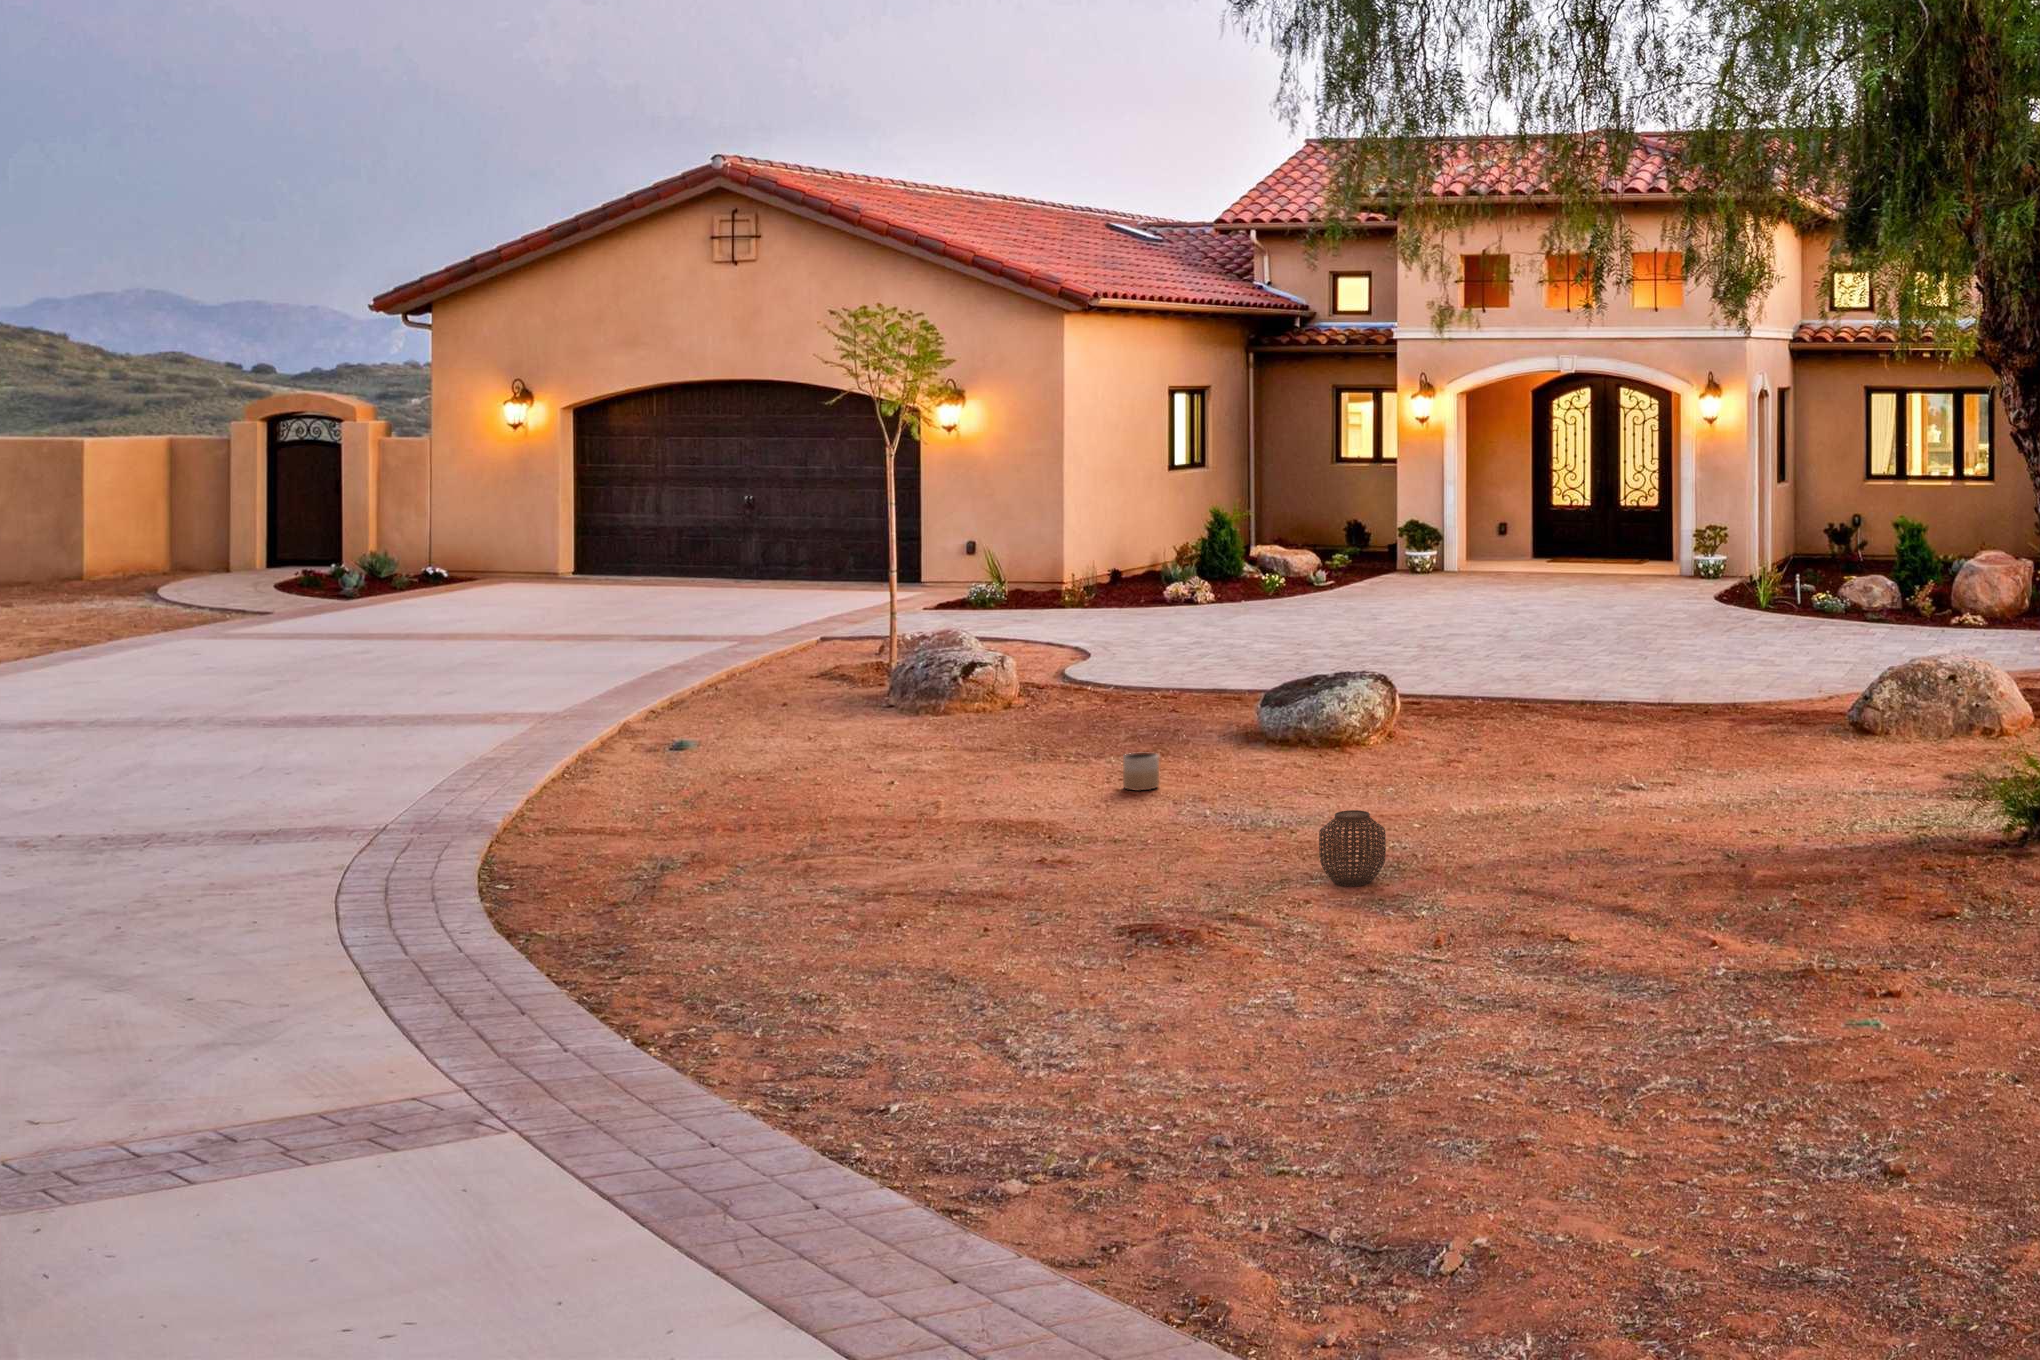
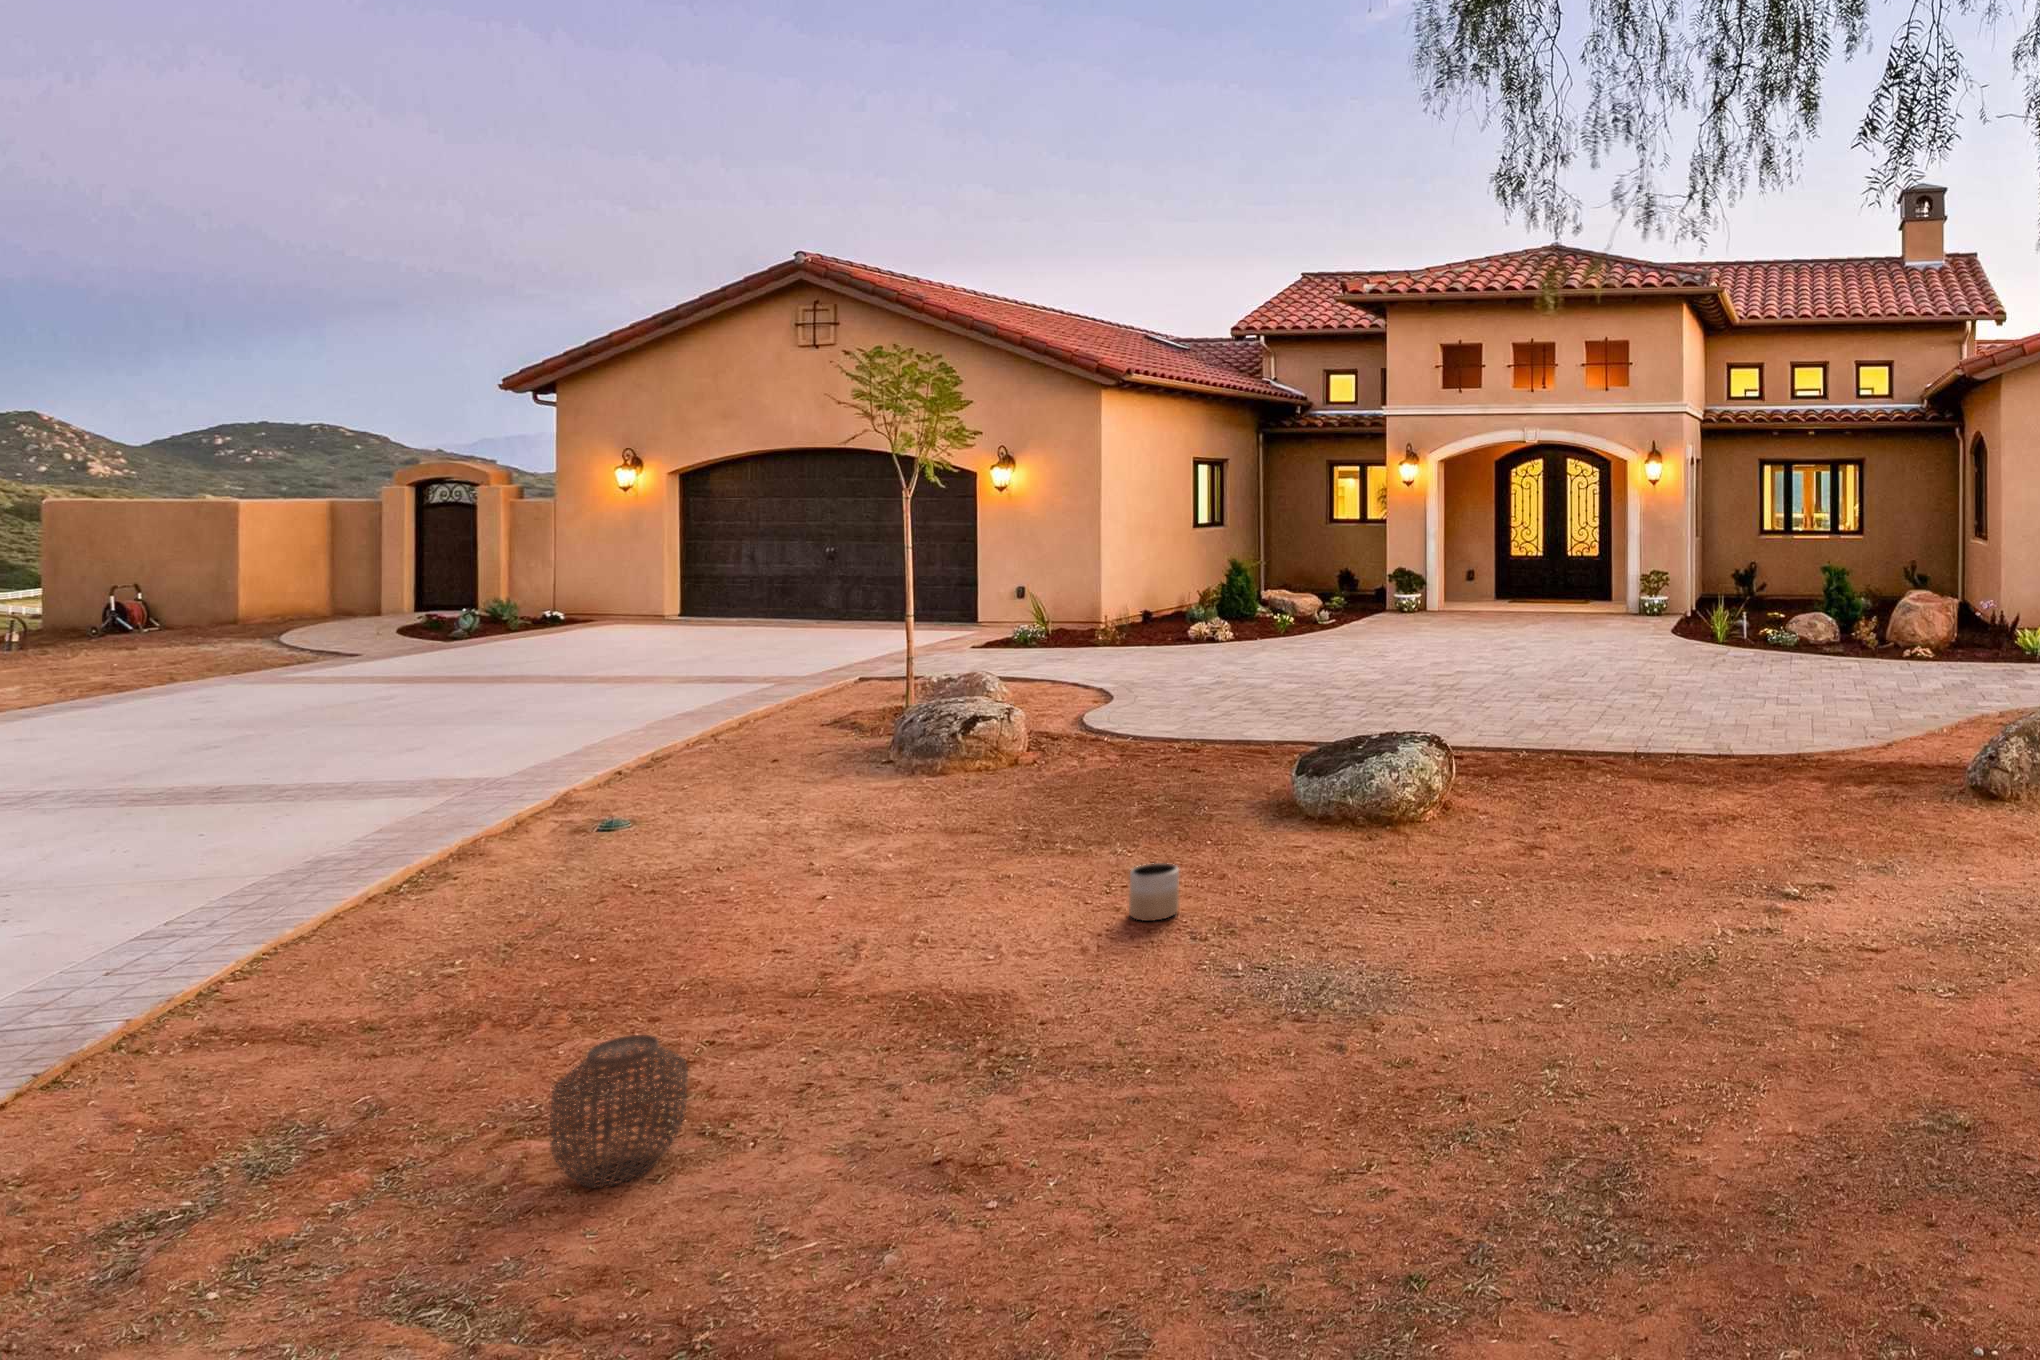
woven basket: present [1319,810,1386,886] -> present [550,1035,688,1188]

